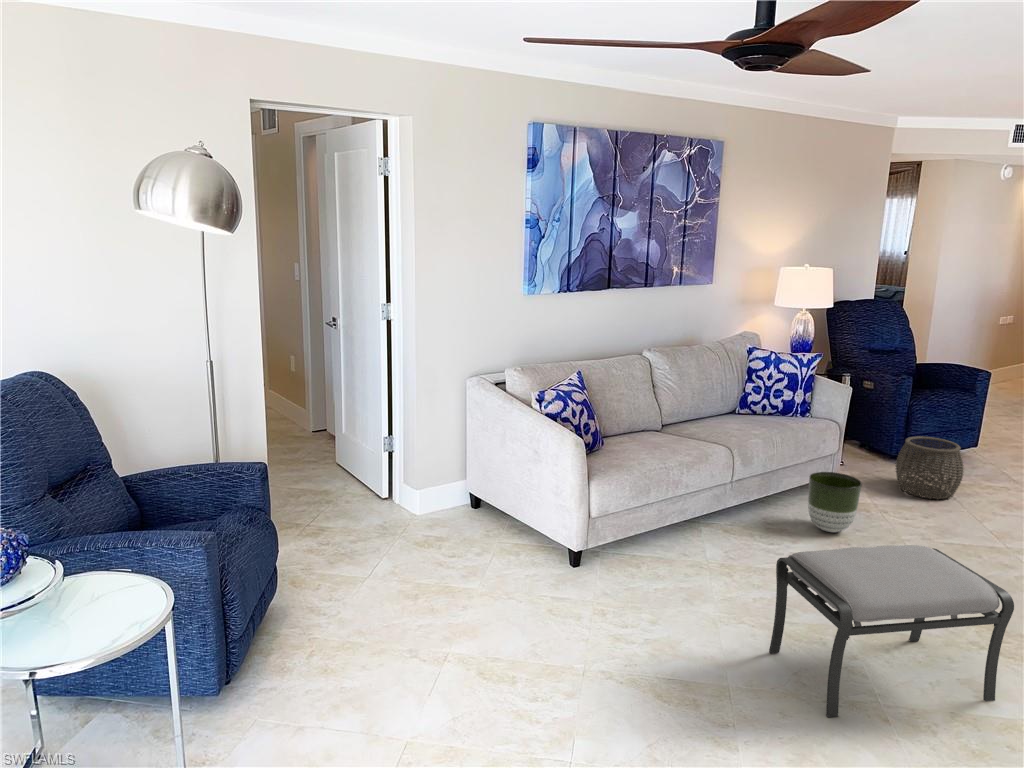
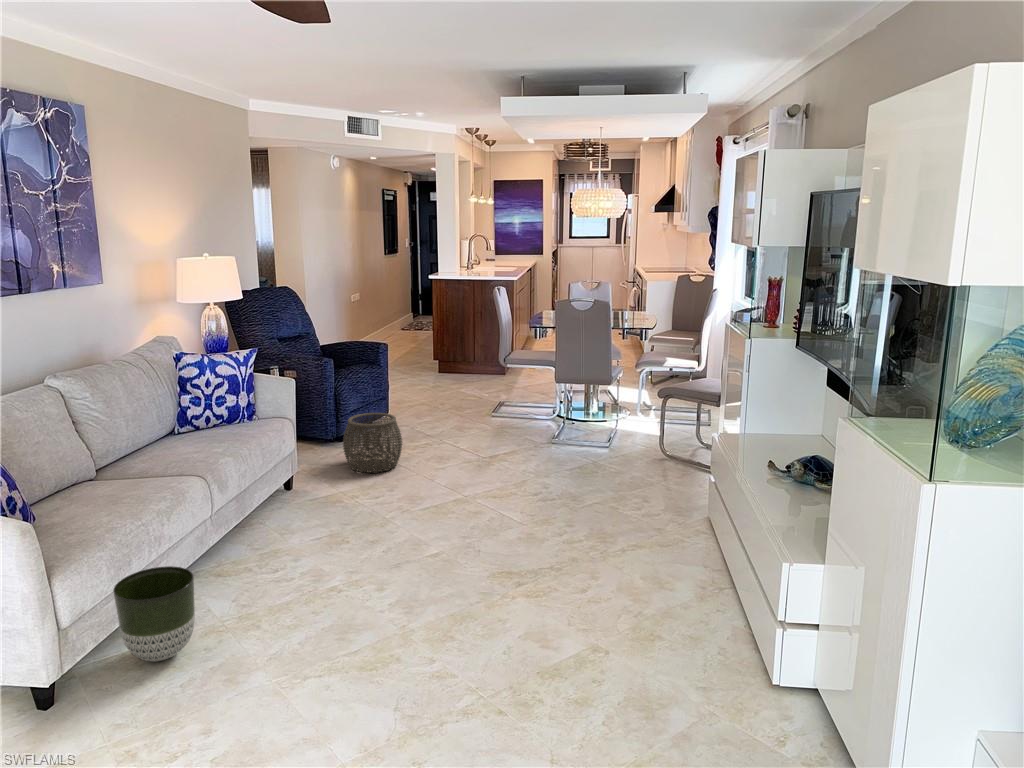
planter: present [808,472,862,532] -> present [113,566,195,662]
ottoman: present [769,545,1014,717] -> none [351,520,560,739]

